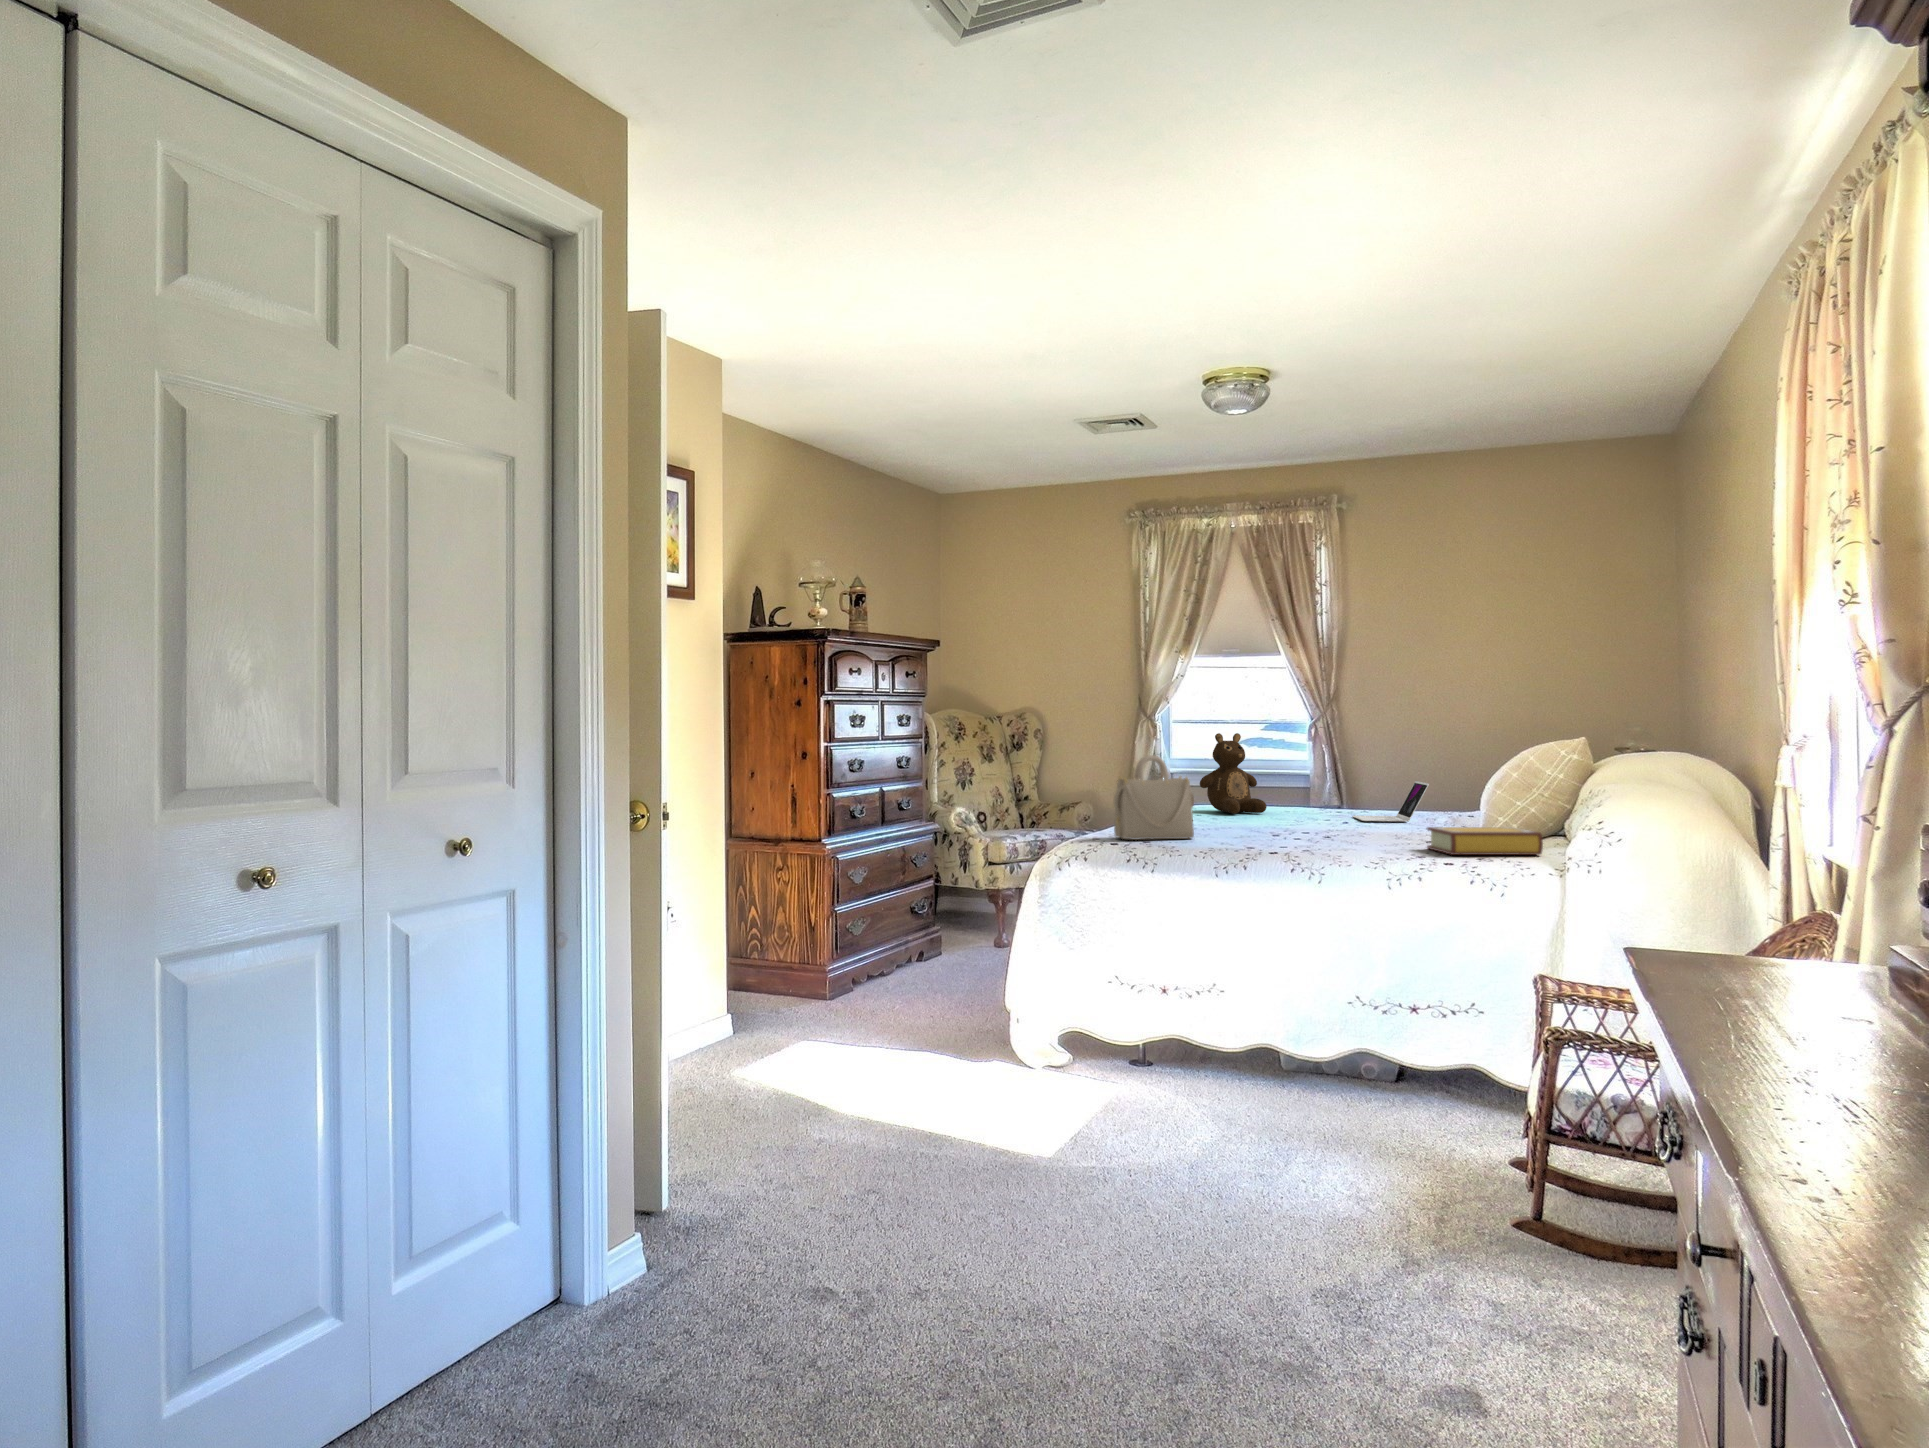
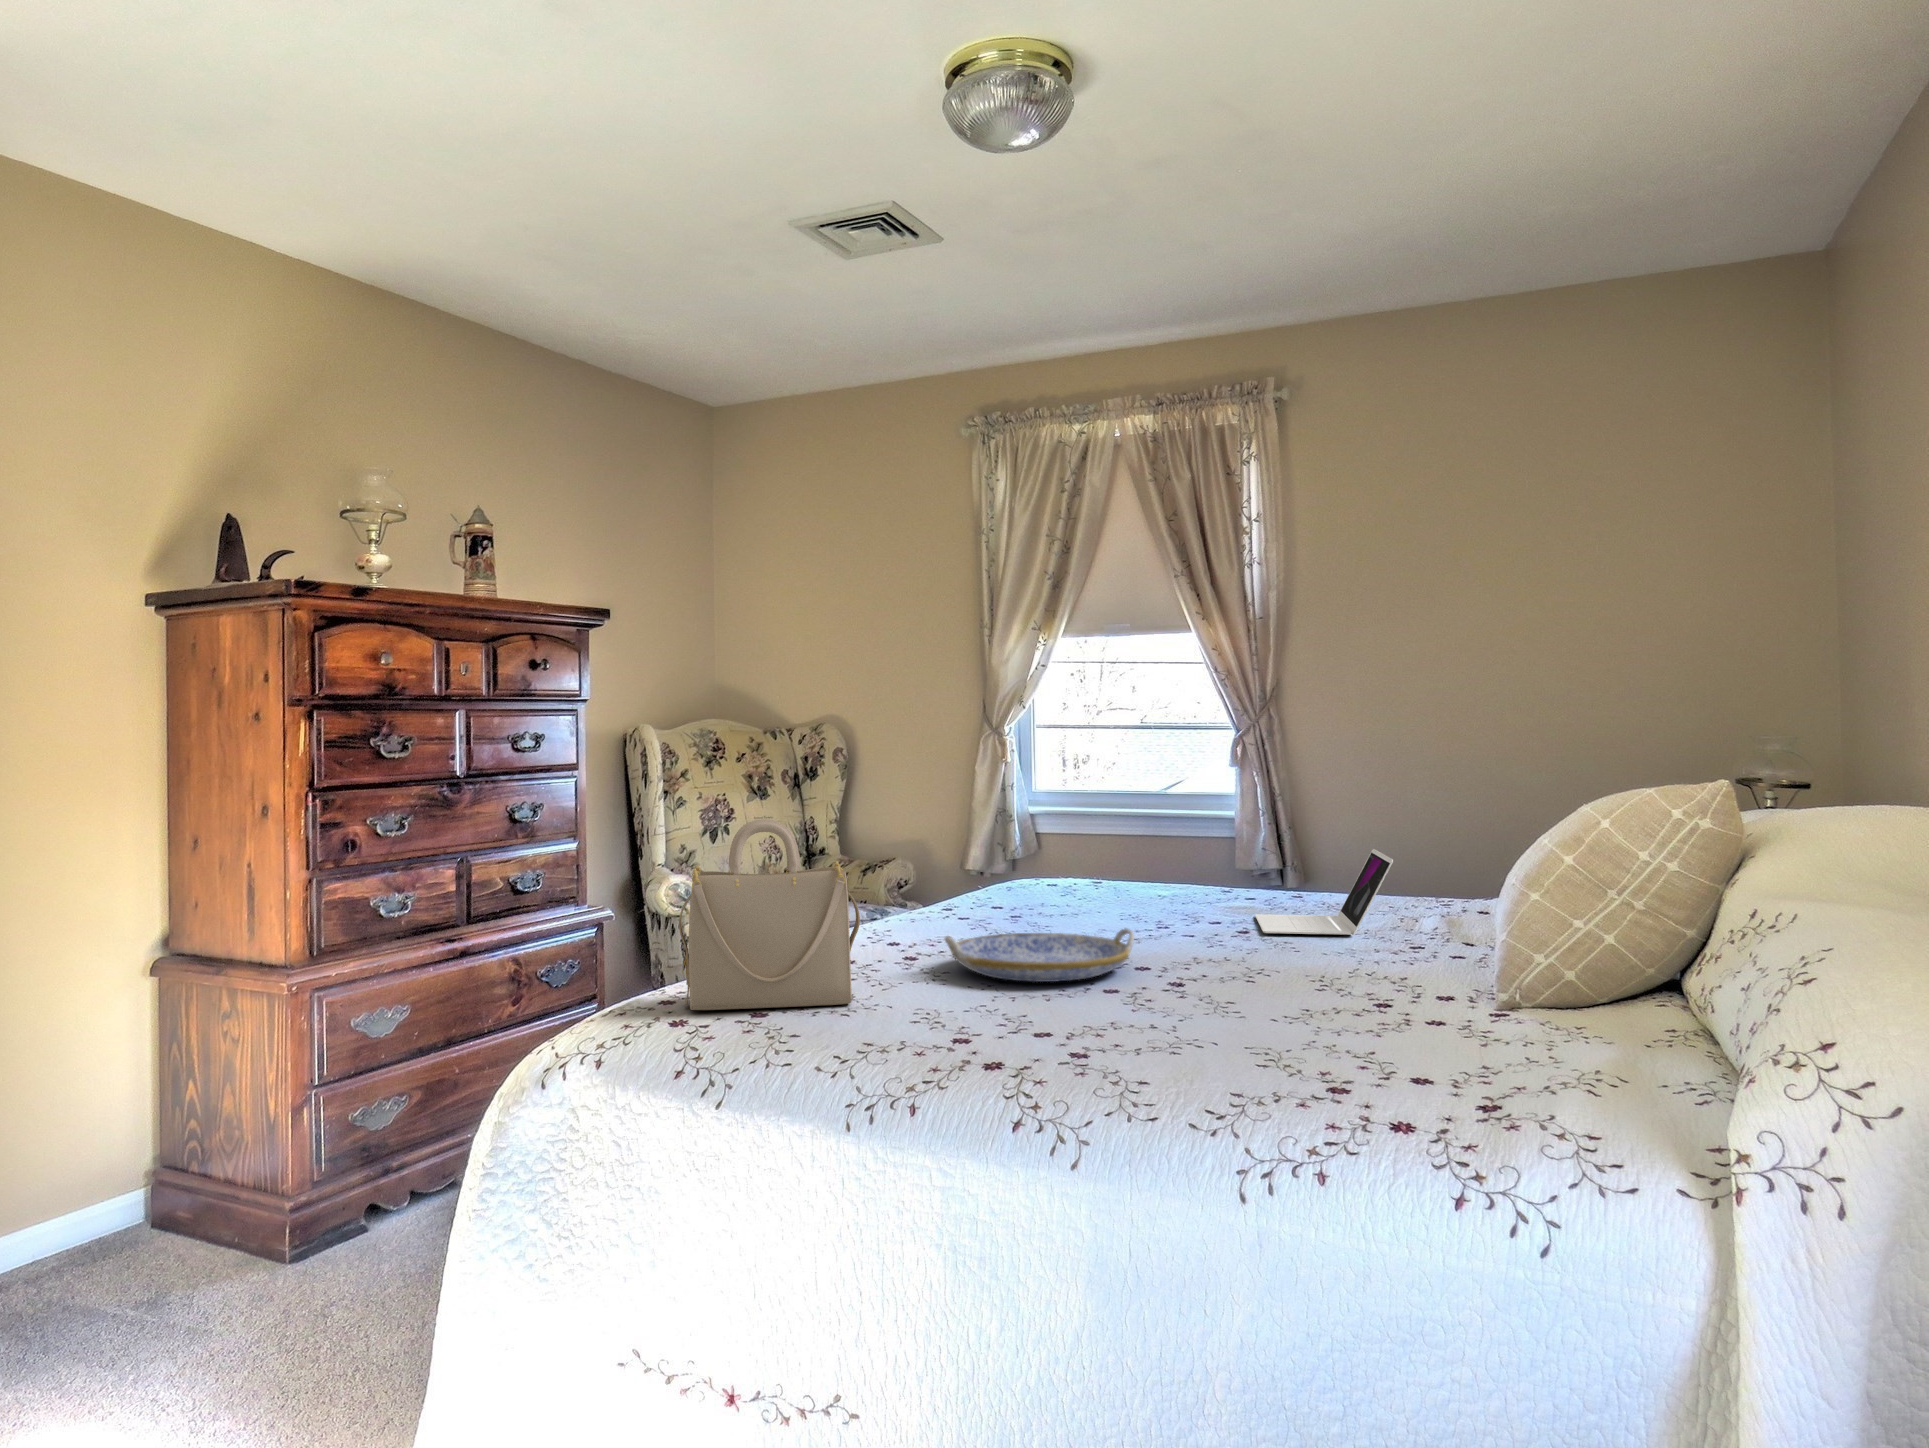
teddy bear: present [1200,733,1267,814] -> none [987,759,1104,908]
serving tray: none [1219,812,1310,833] -> present [945,929,1134,982]
book: present [1427,827,1543,855] -> none [1353,1005,1656,1105]

